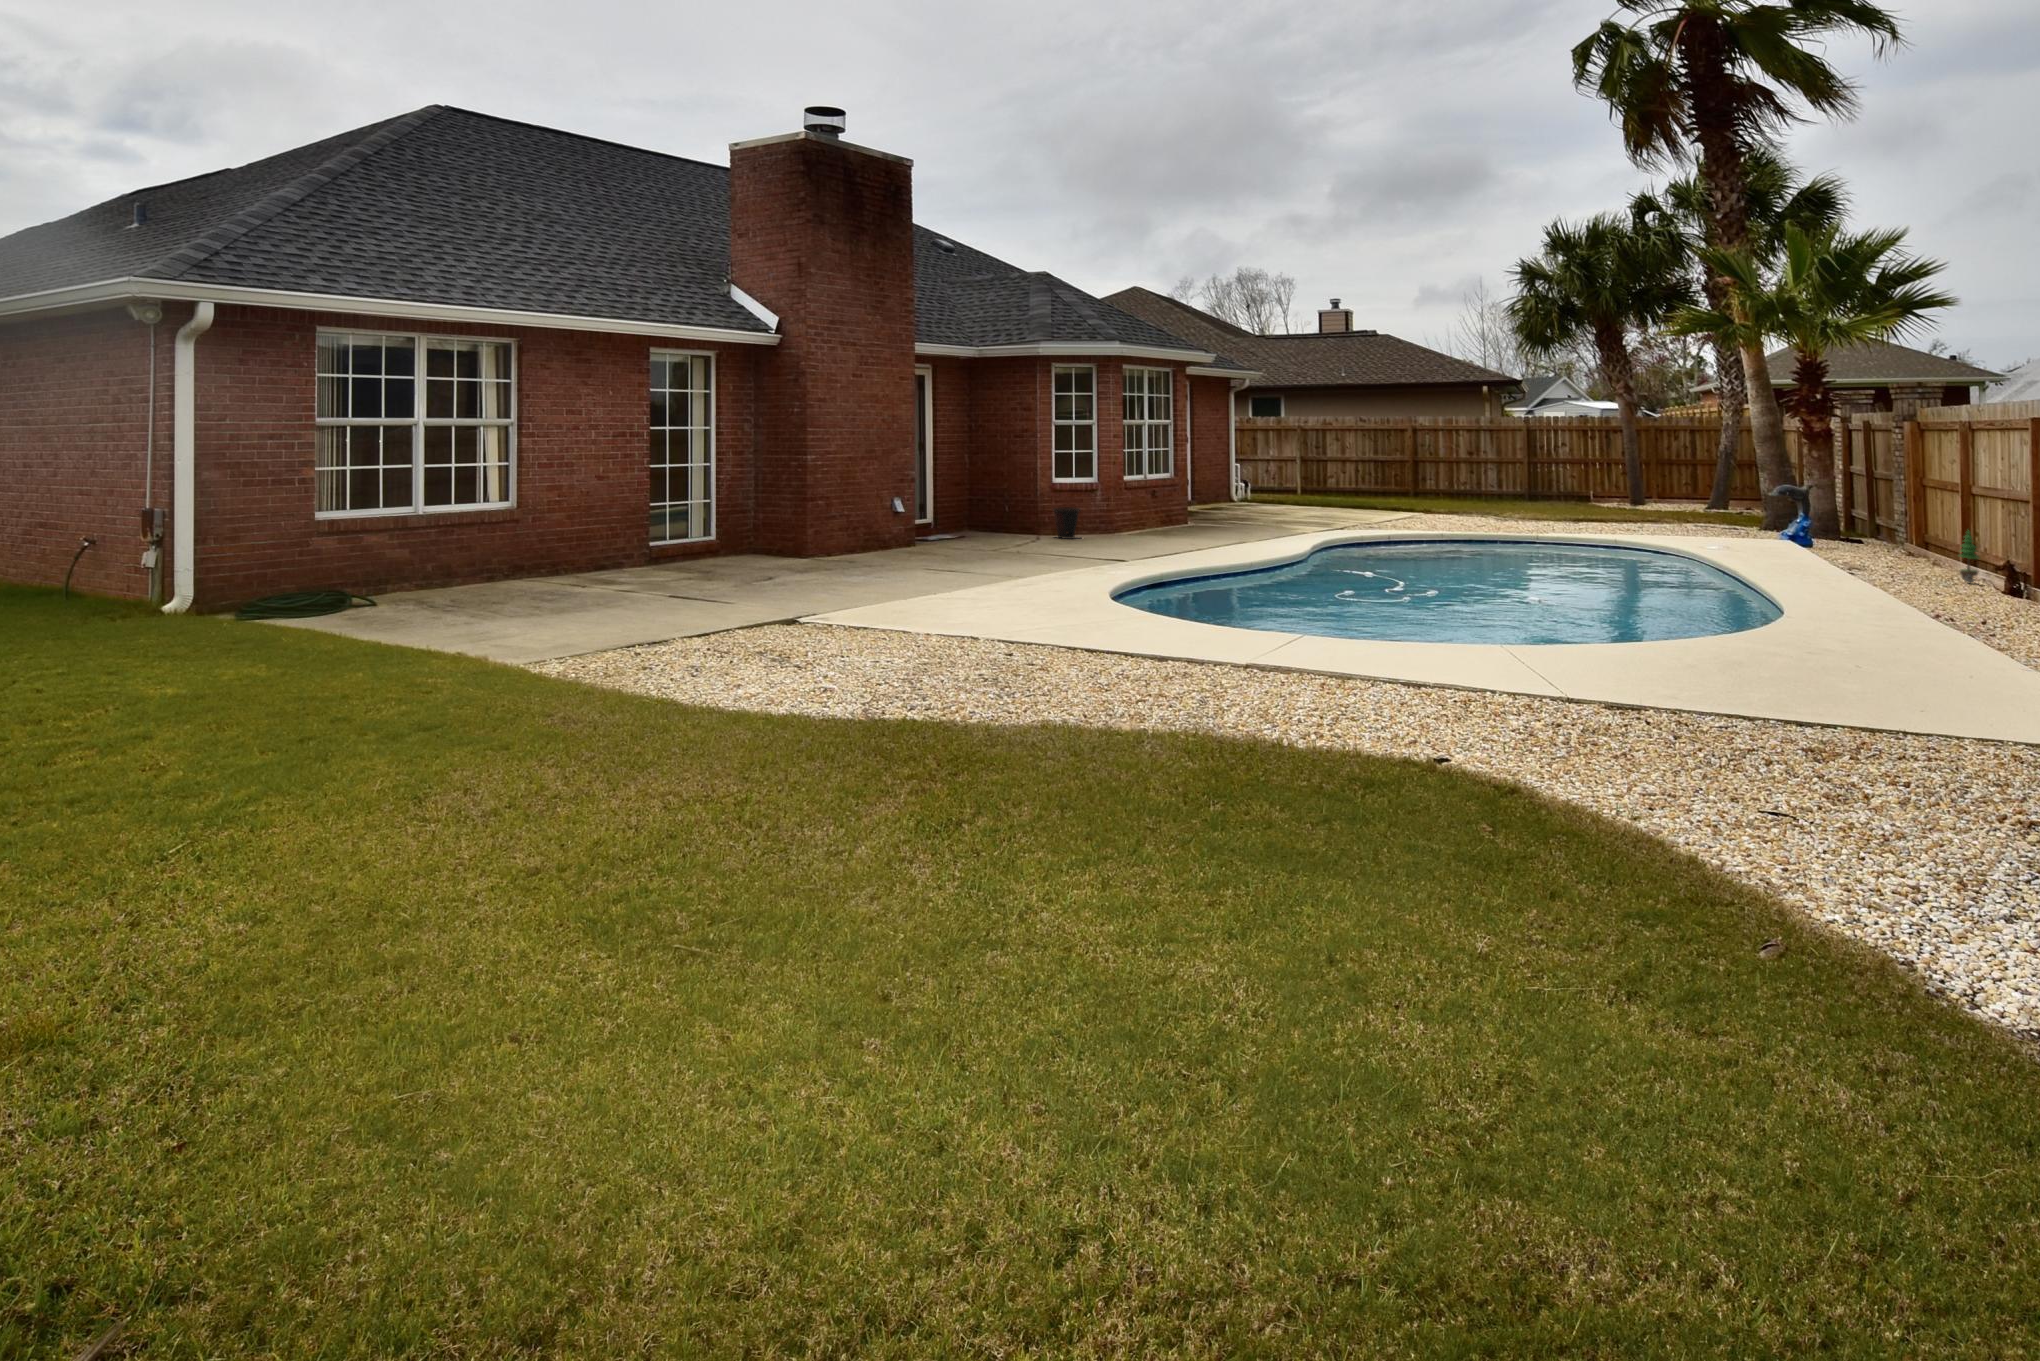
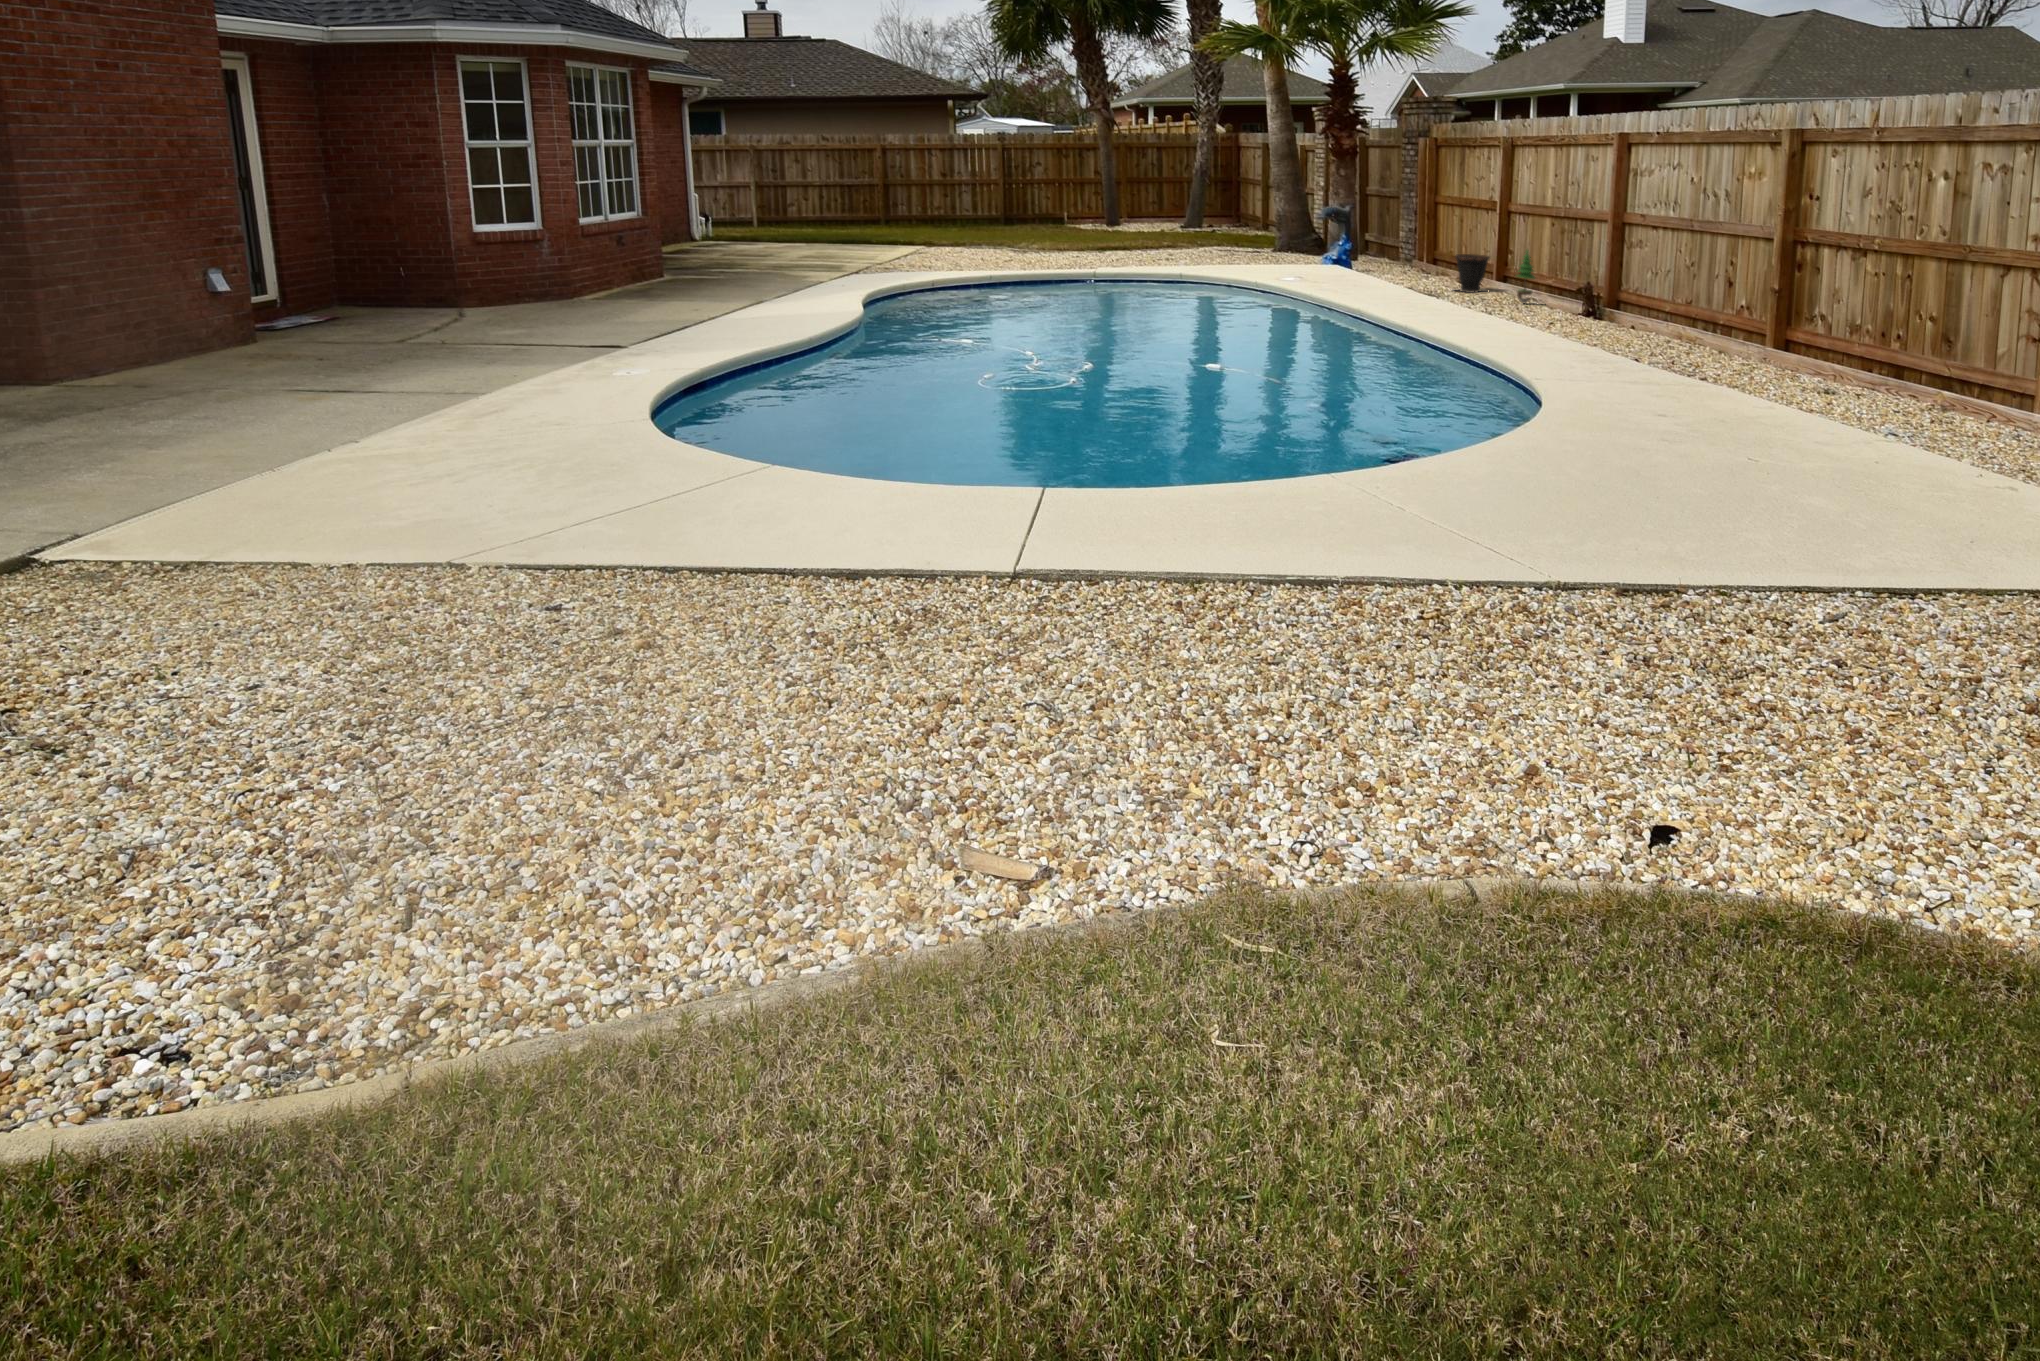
bucket: present [1053,507,1080,539] -> present [1455,254,1490,293]

